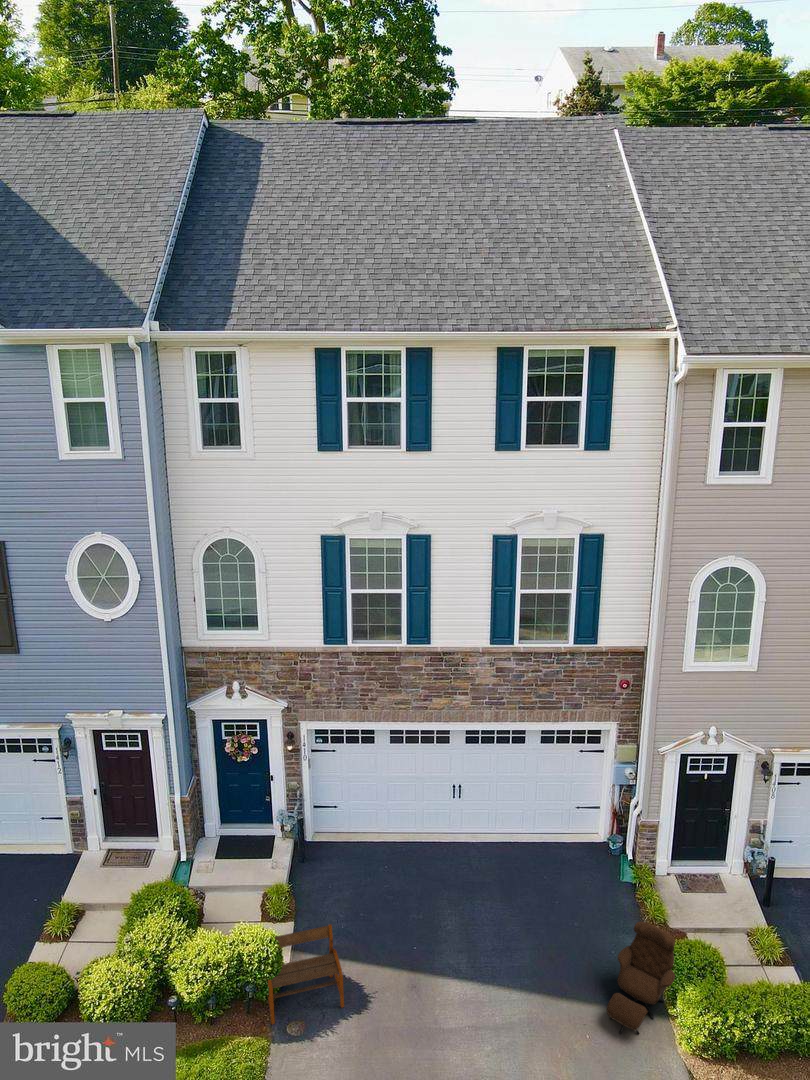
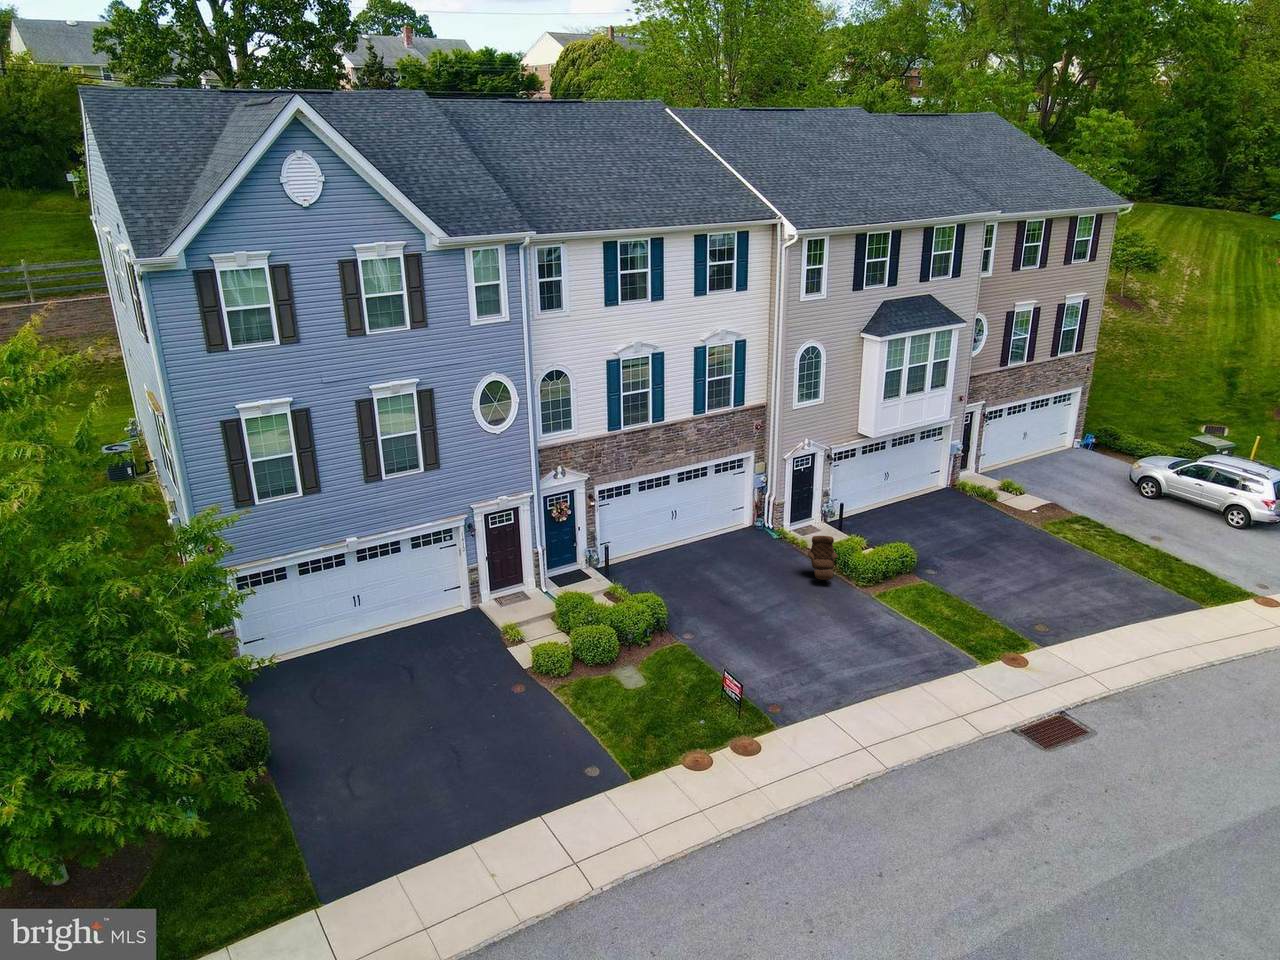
bench: present [268,924,344,1024] -> none [661,573,703,627]

